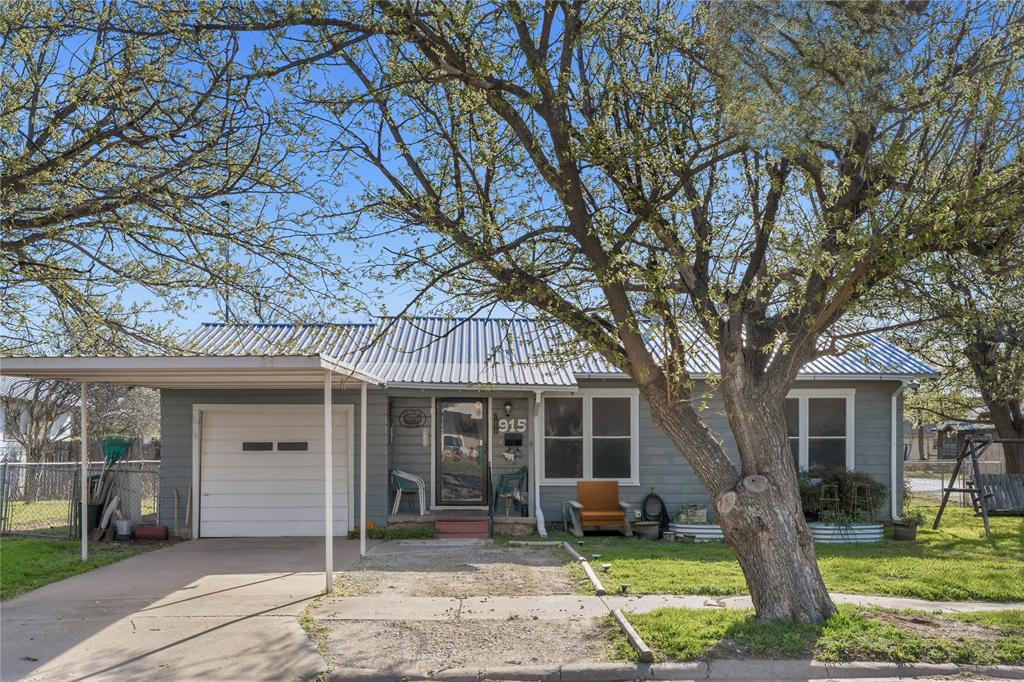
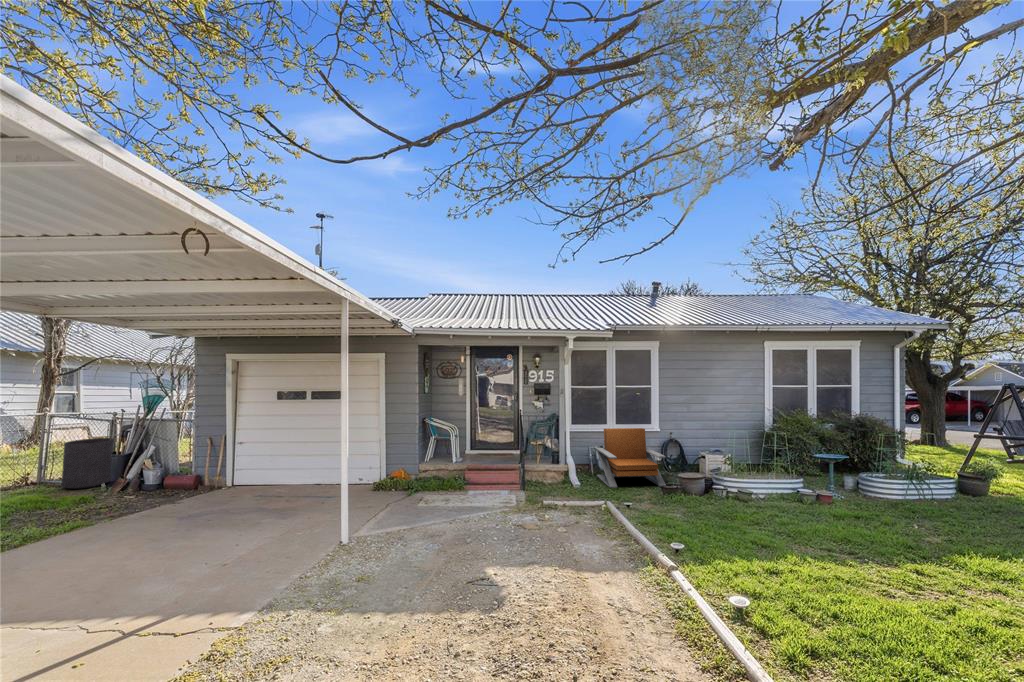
trash can: none [34,490,76,538] -> present [62,438,114,489]

